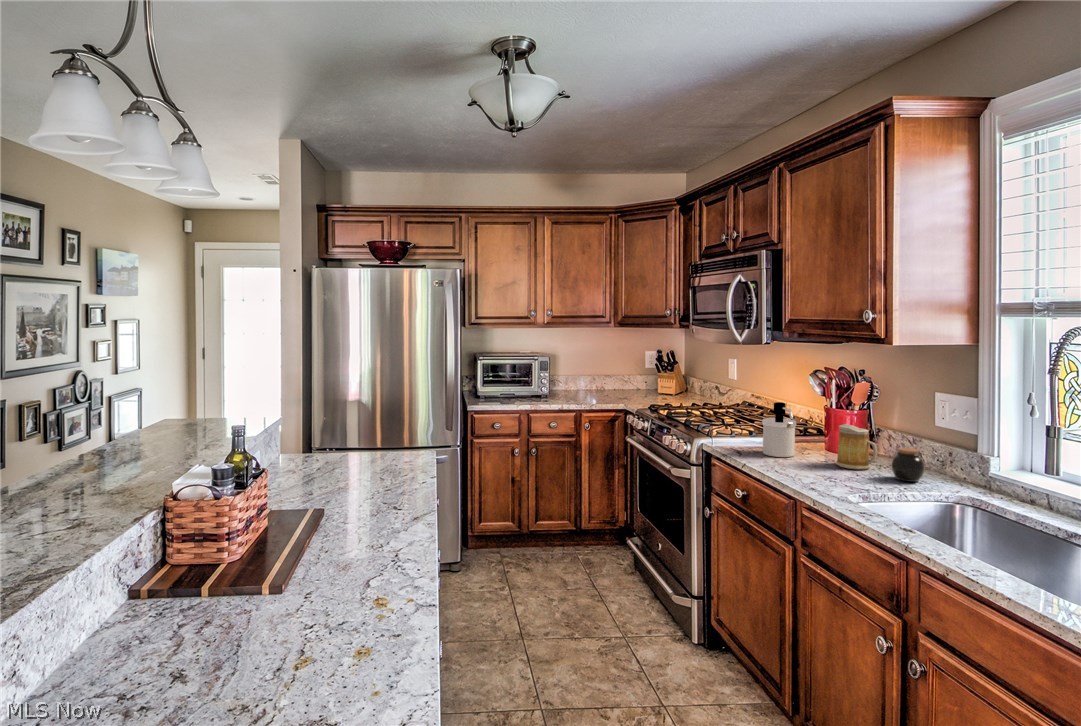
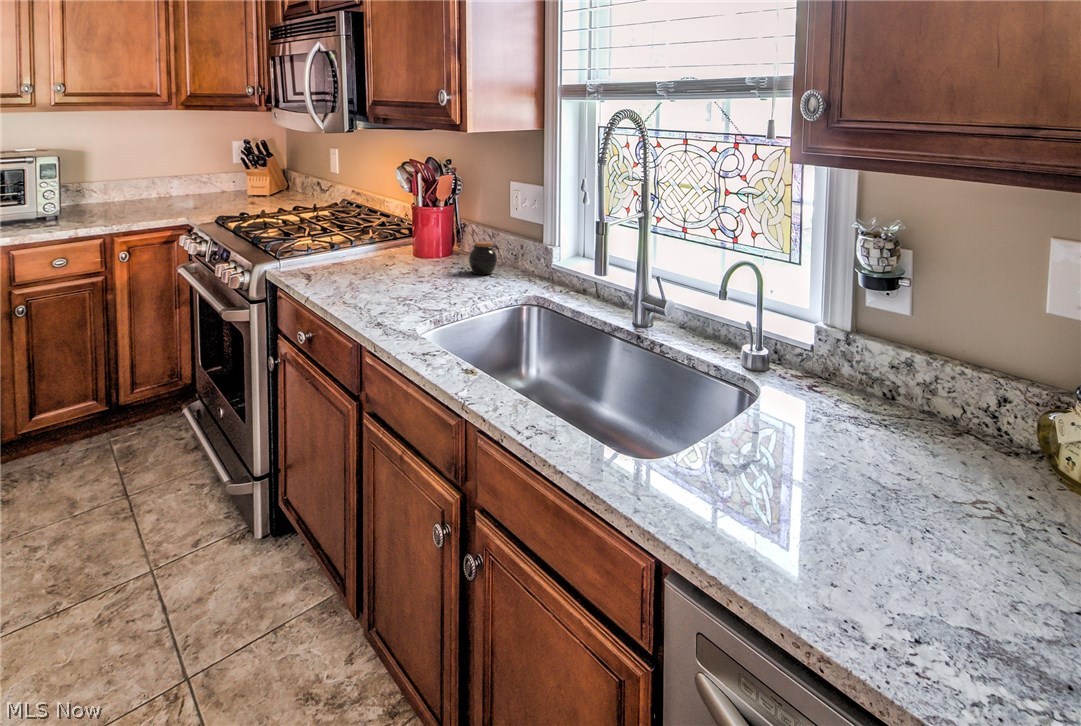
soap dispenser: present [762,402,796,457] -> none [346,197,383,258]
mug: present [836,424,877,469] -> none [421,219,459,266]

